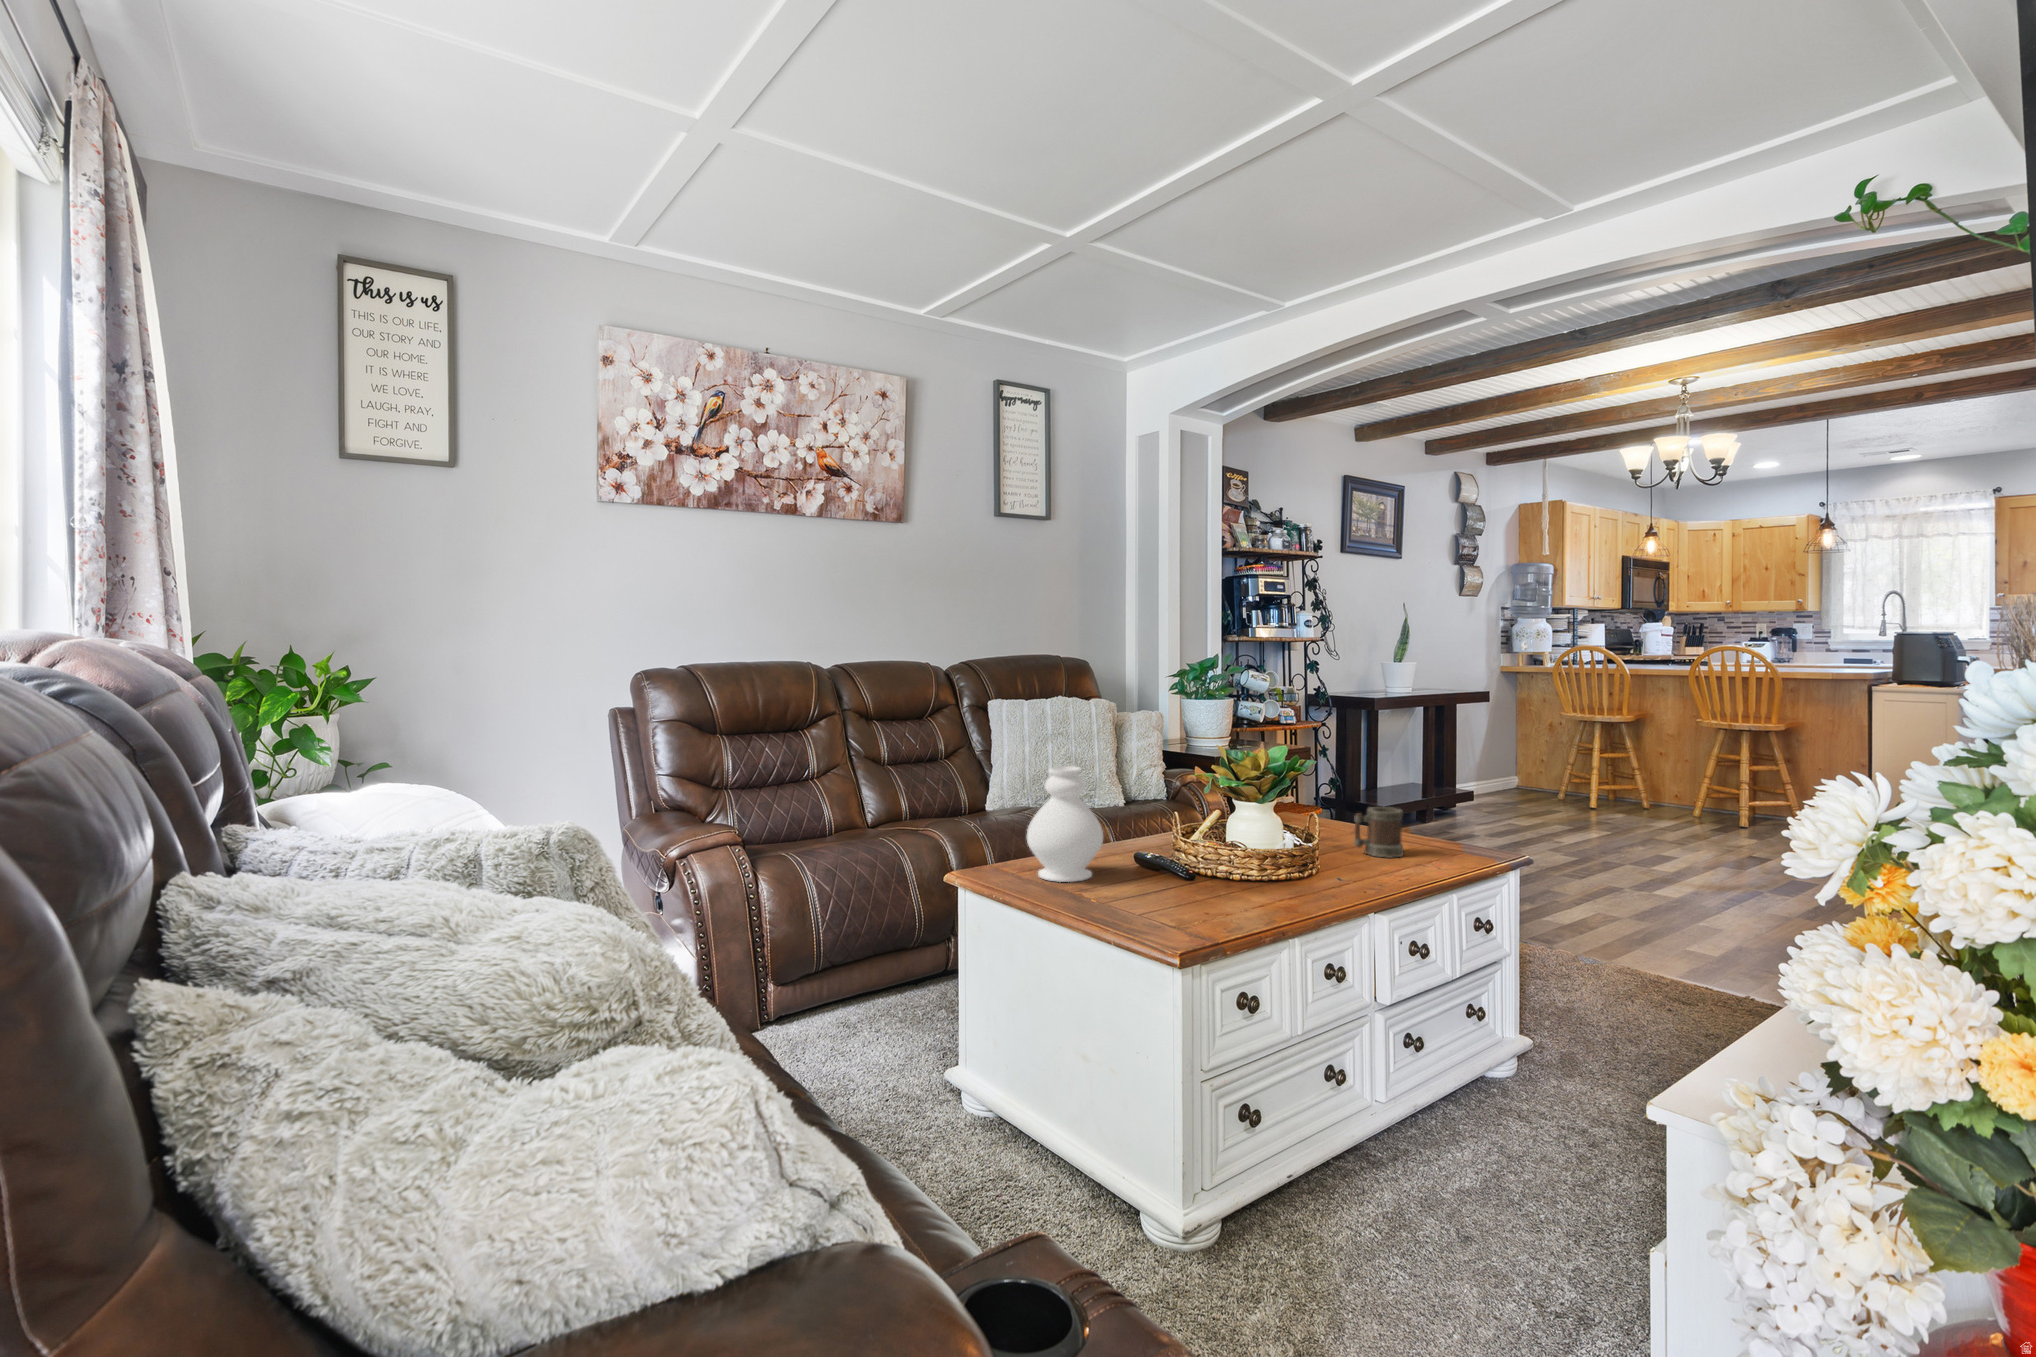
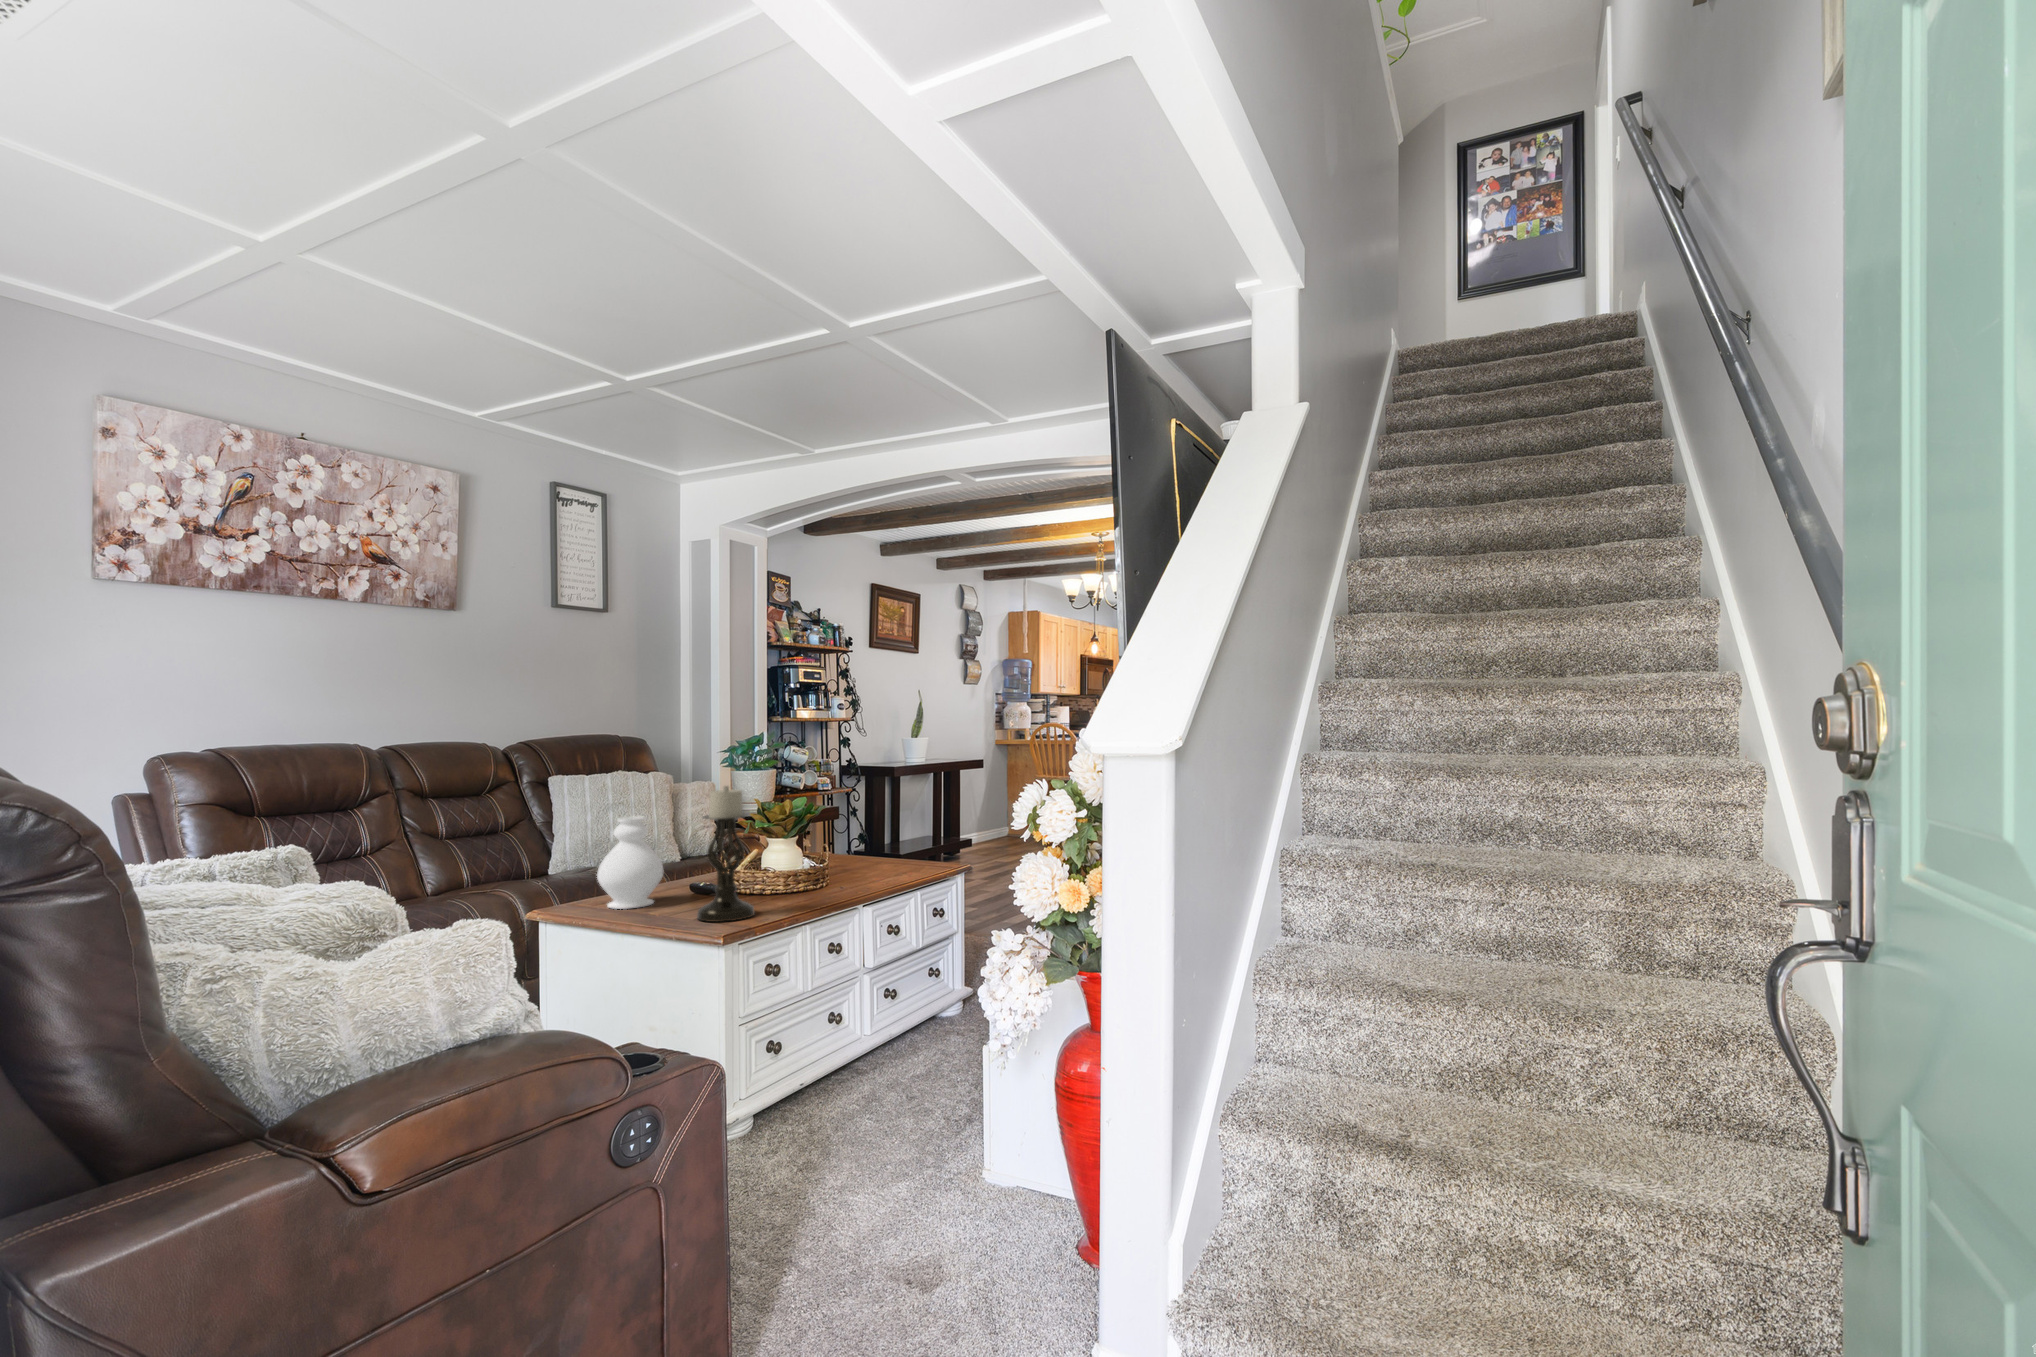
candle holder: none [1143,738,1219,924] -> present [697,786,754,922]
mug: present [1354,807,1404,858] -> none [858,836,893,871]

